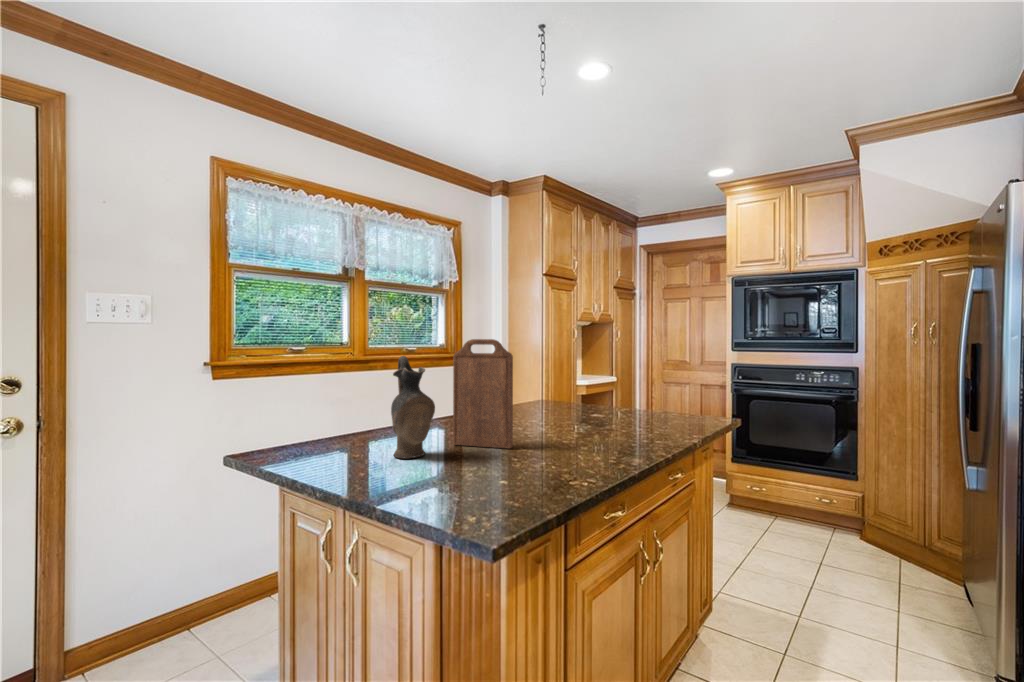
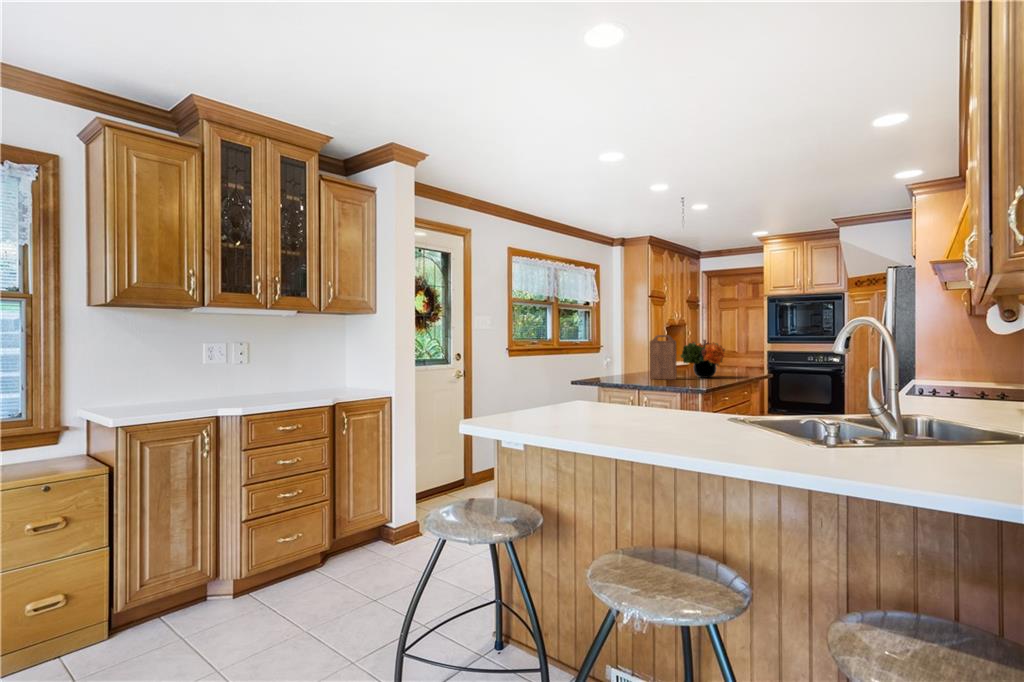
flower arrangement: none [534,350,637,439] -> present [681,340,725,378]
ceramic pitcher: present [391,356,435,458] -> none [630,342,649,381]

